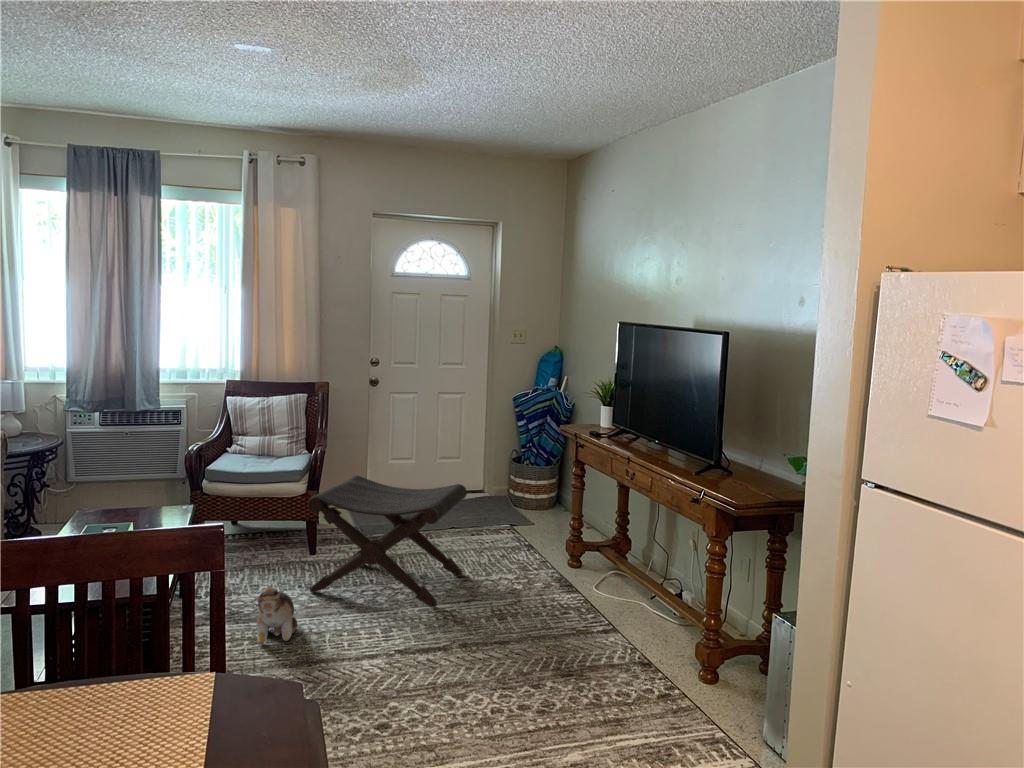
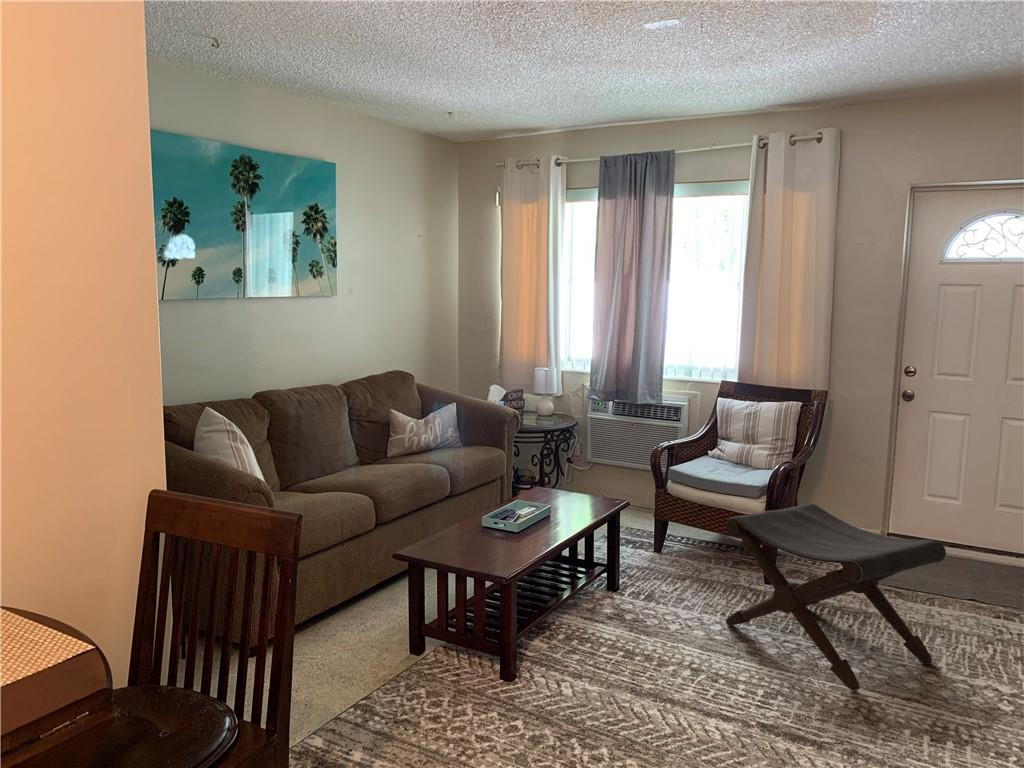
plush toy: present [254,587,297,644] -> none [618,602,685,666]

